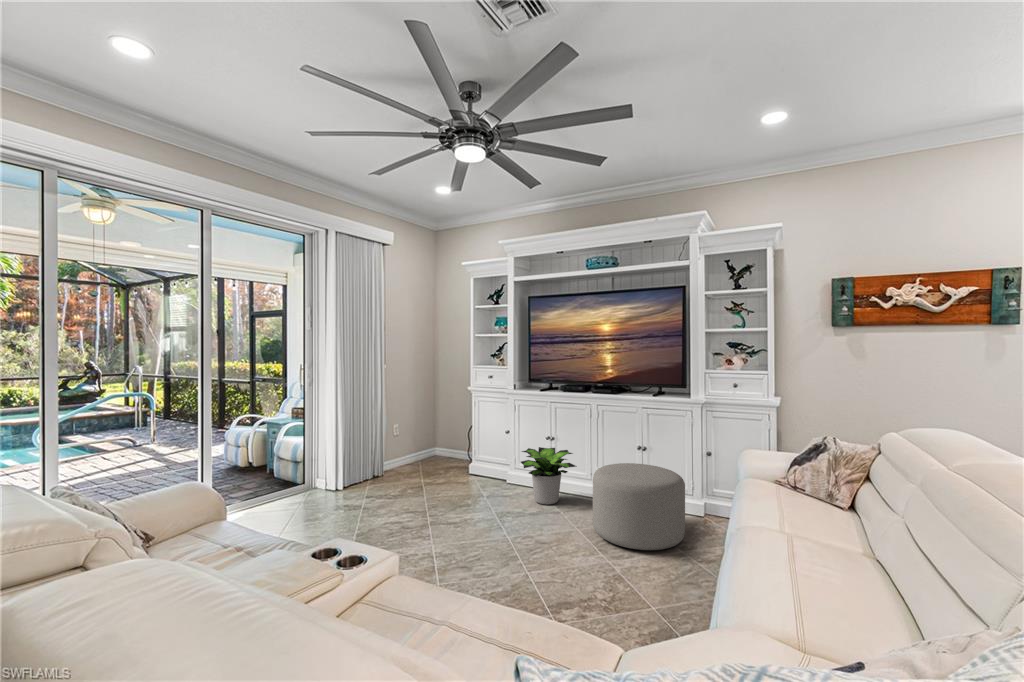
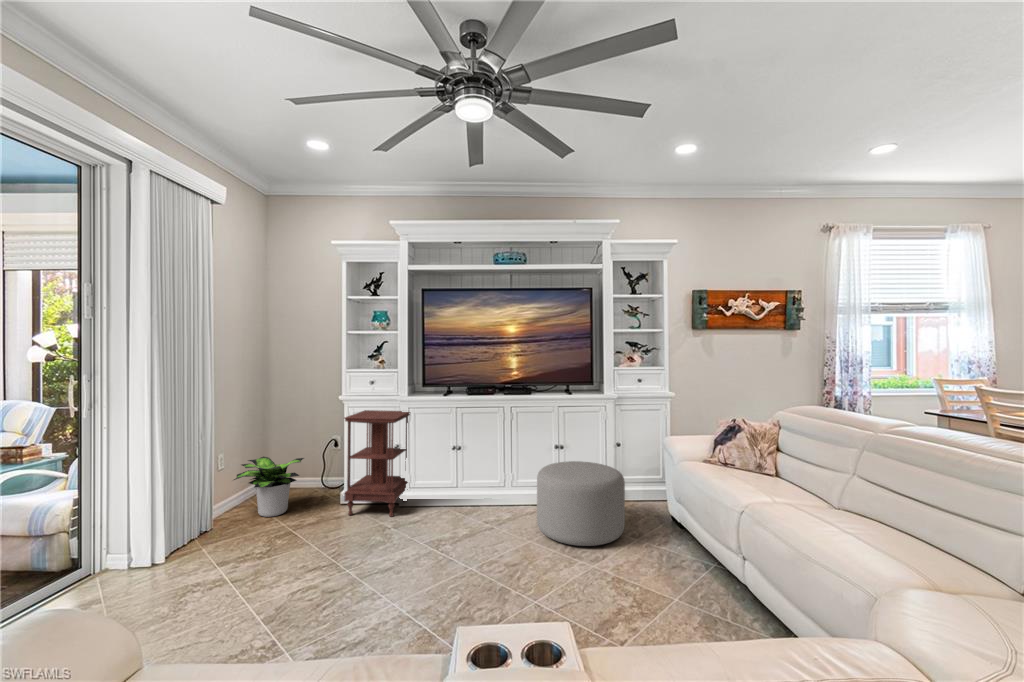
side table: none [455,400,516,492] -> present [344,410,411,517]
potted plant: present [521,447,577,504] -> present [234,457,304,517]

